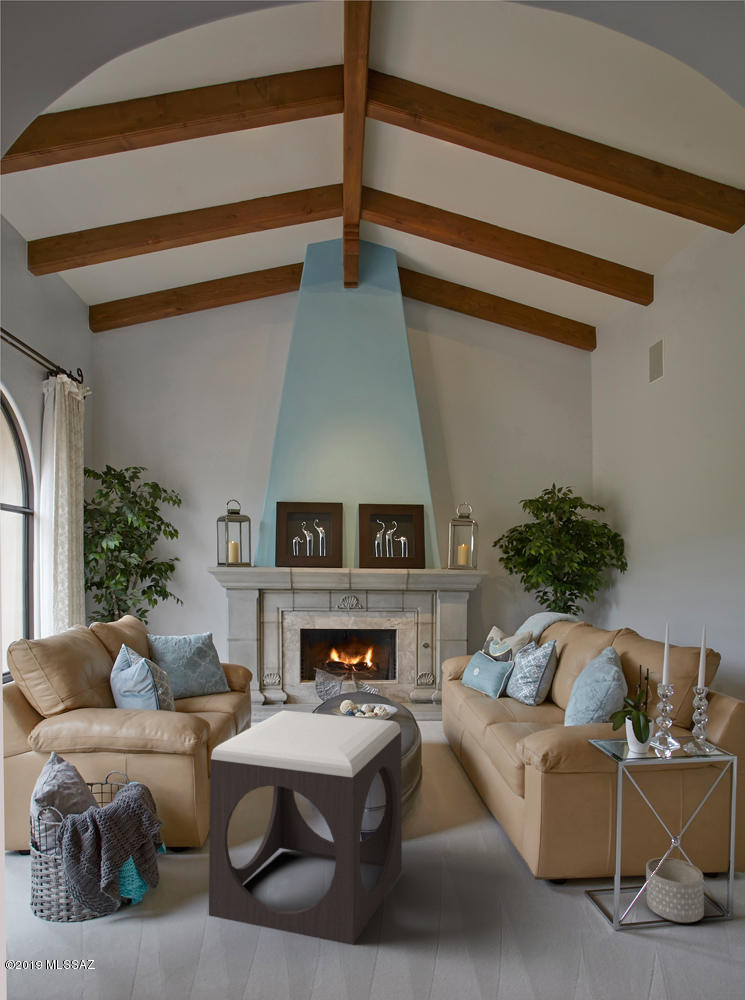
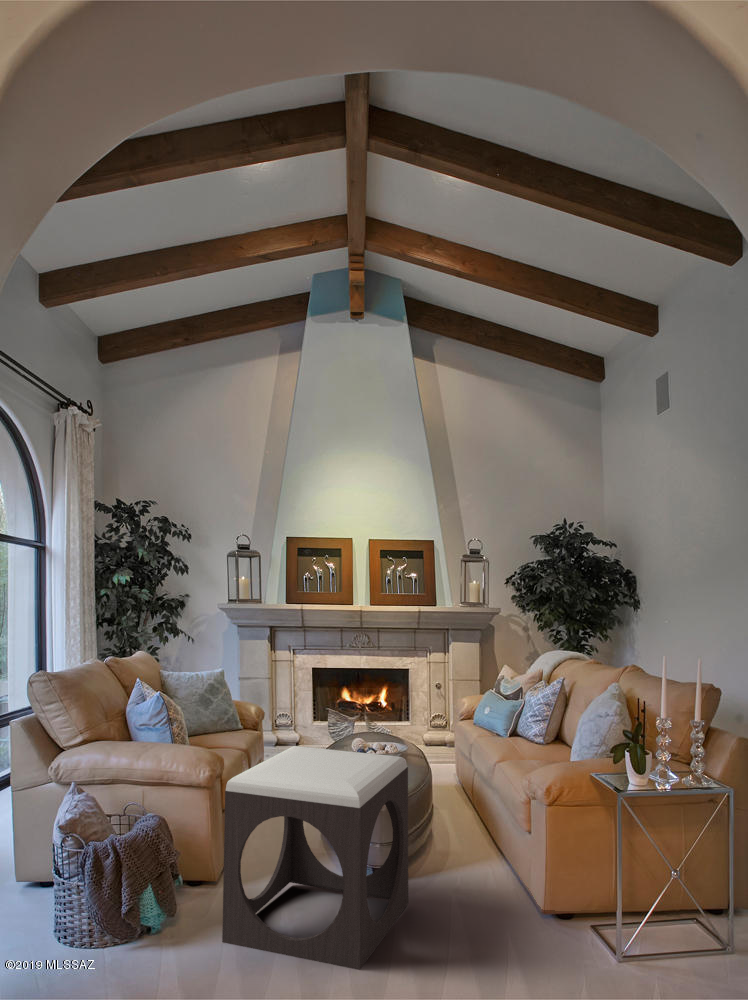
planter: present [646,858,704,923] -> none [644,892,700,955]

